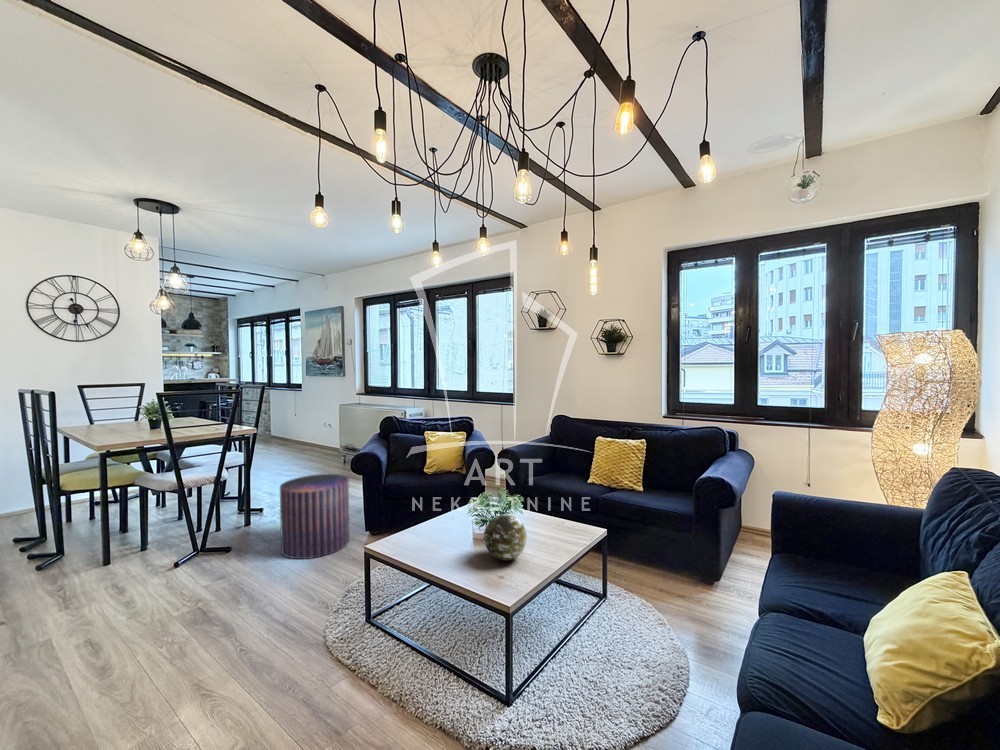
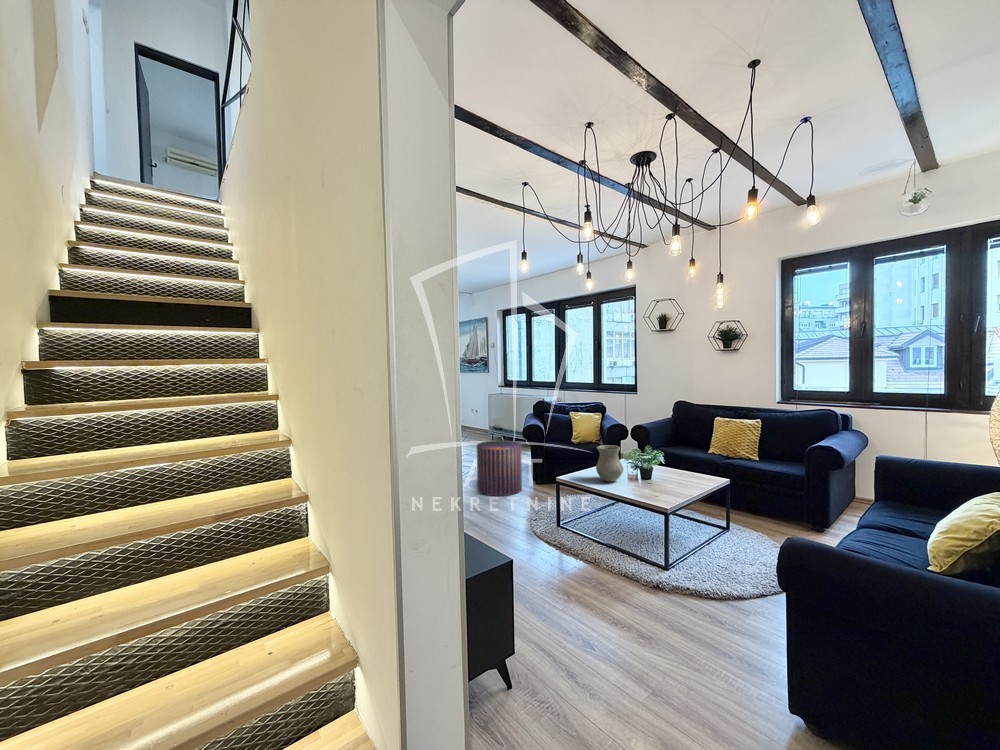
vase: none [427,488,466,544] -> present [596,445,623,482]
decorative orb: present [484,514,527,561] -> none [641,461,673,492]

